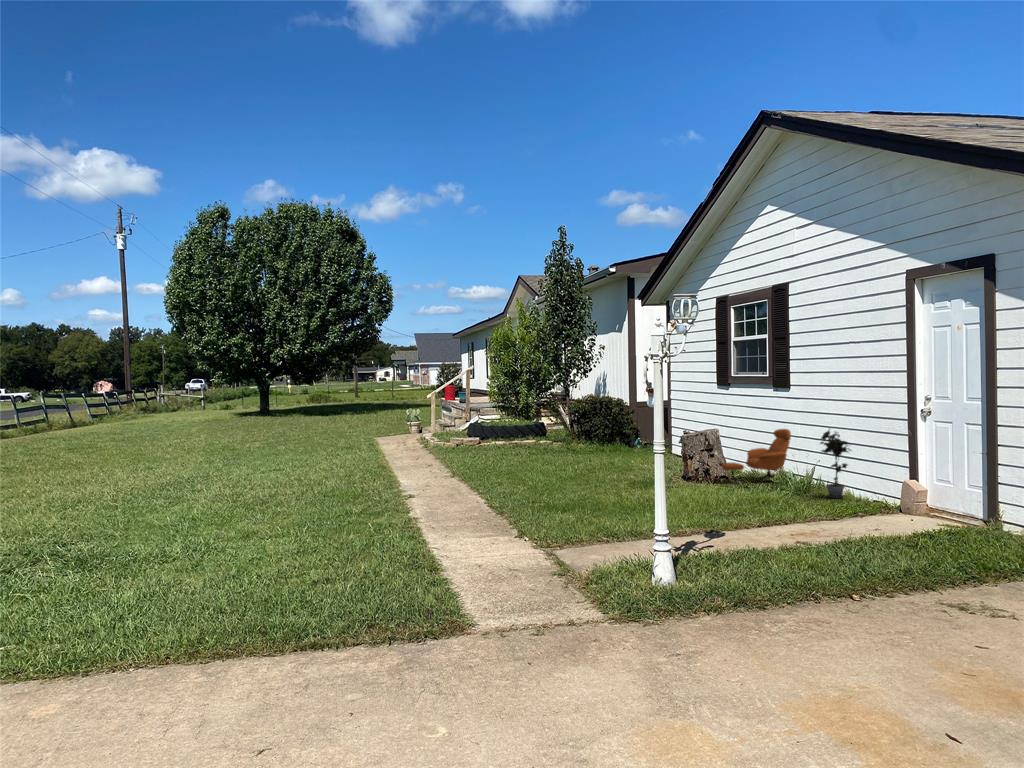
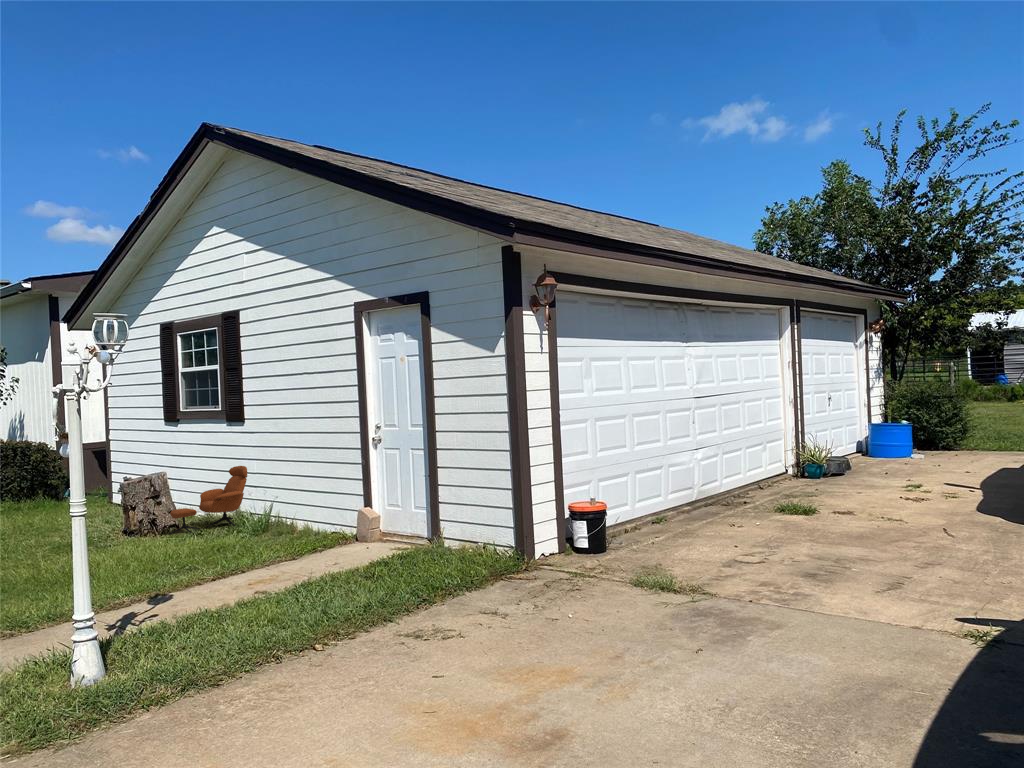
potted plant: present [820,431,851,499] -> none [276,462,310,535]

